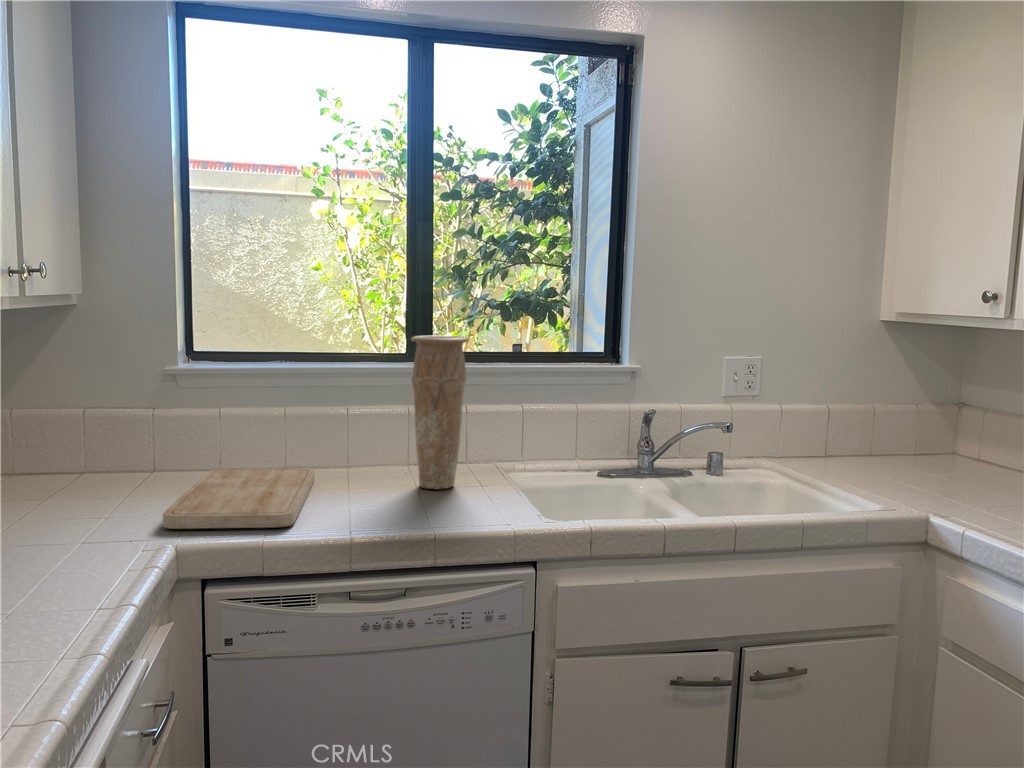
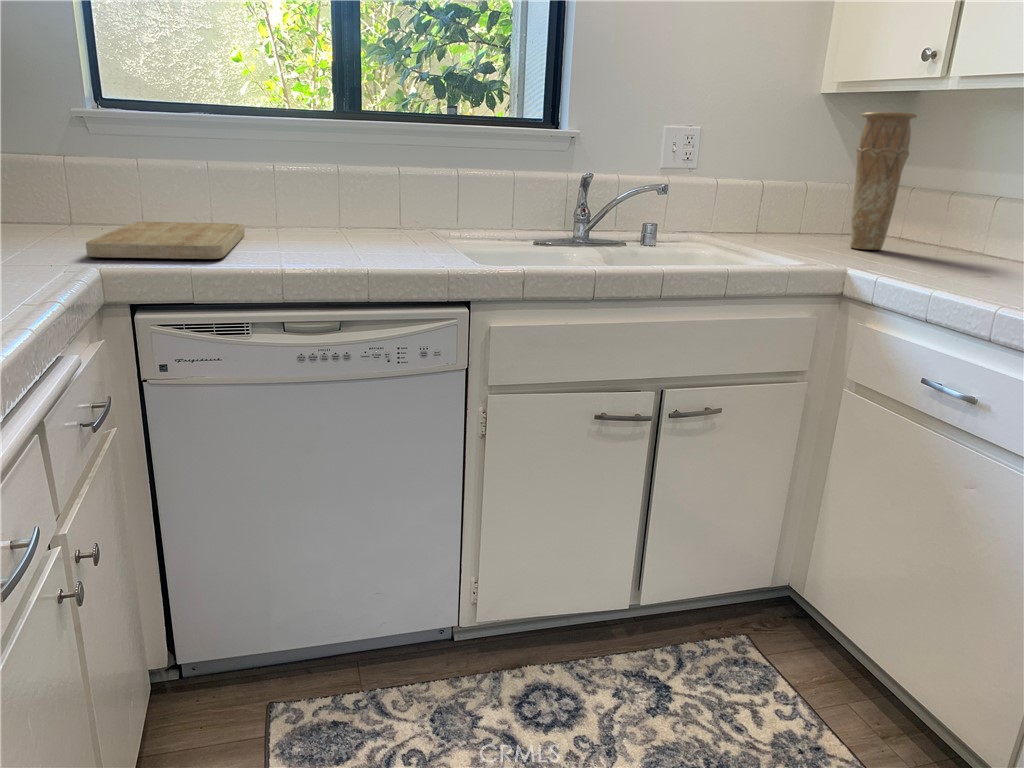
vase: present [411,336,469,489] -> present [850,112,917,250]

